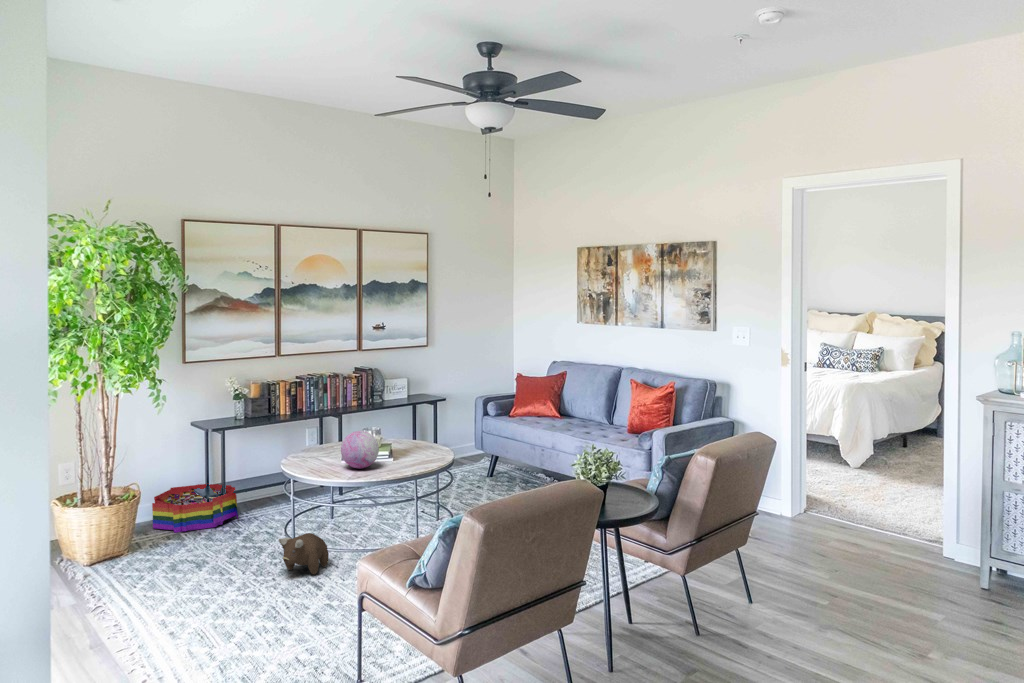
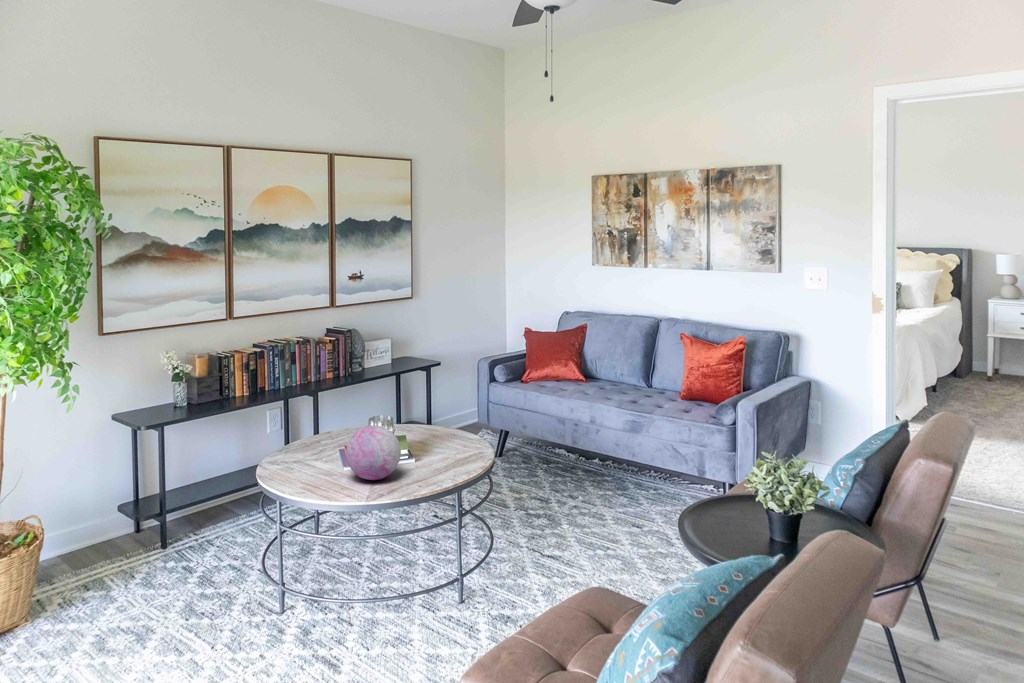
storage bin: present [152,484,238,533] -> none [62,496,189,575]
plush toy: present [279,533,329,575] -> none [265,580,337,643]

